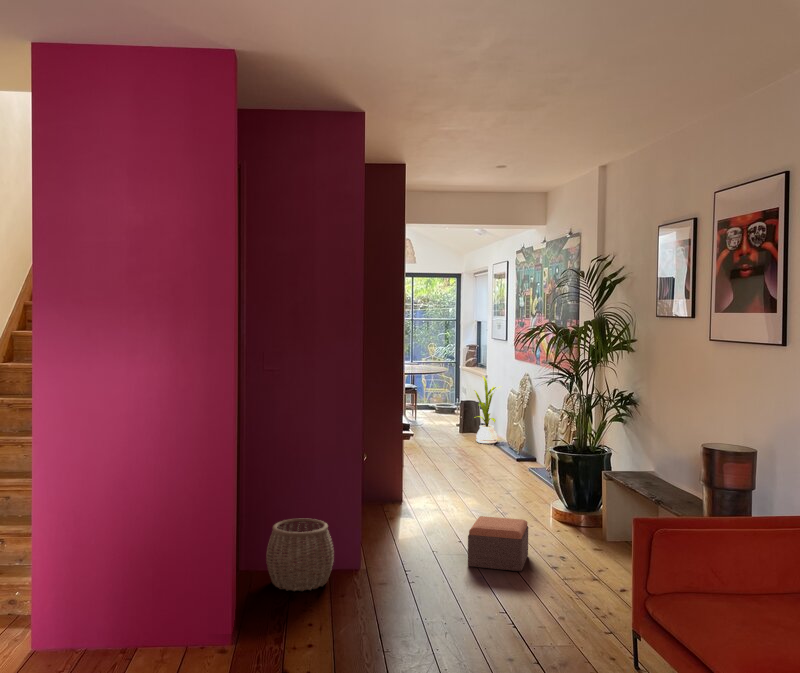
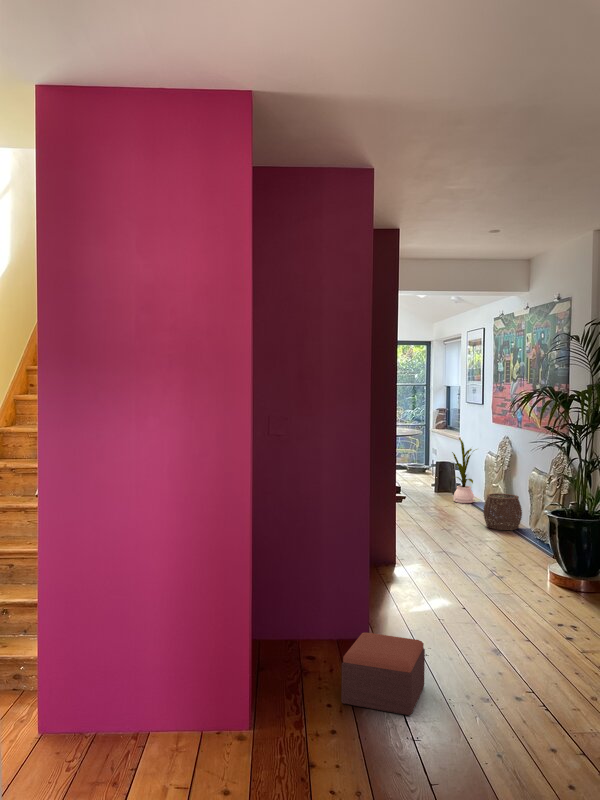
footstool: present [468,516,528,571] -> present [341,632,425,716]
woven basket: present [266,519,334,591] -> present [483,493,522,530]

